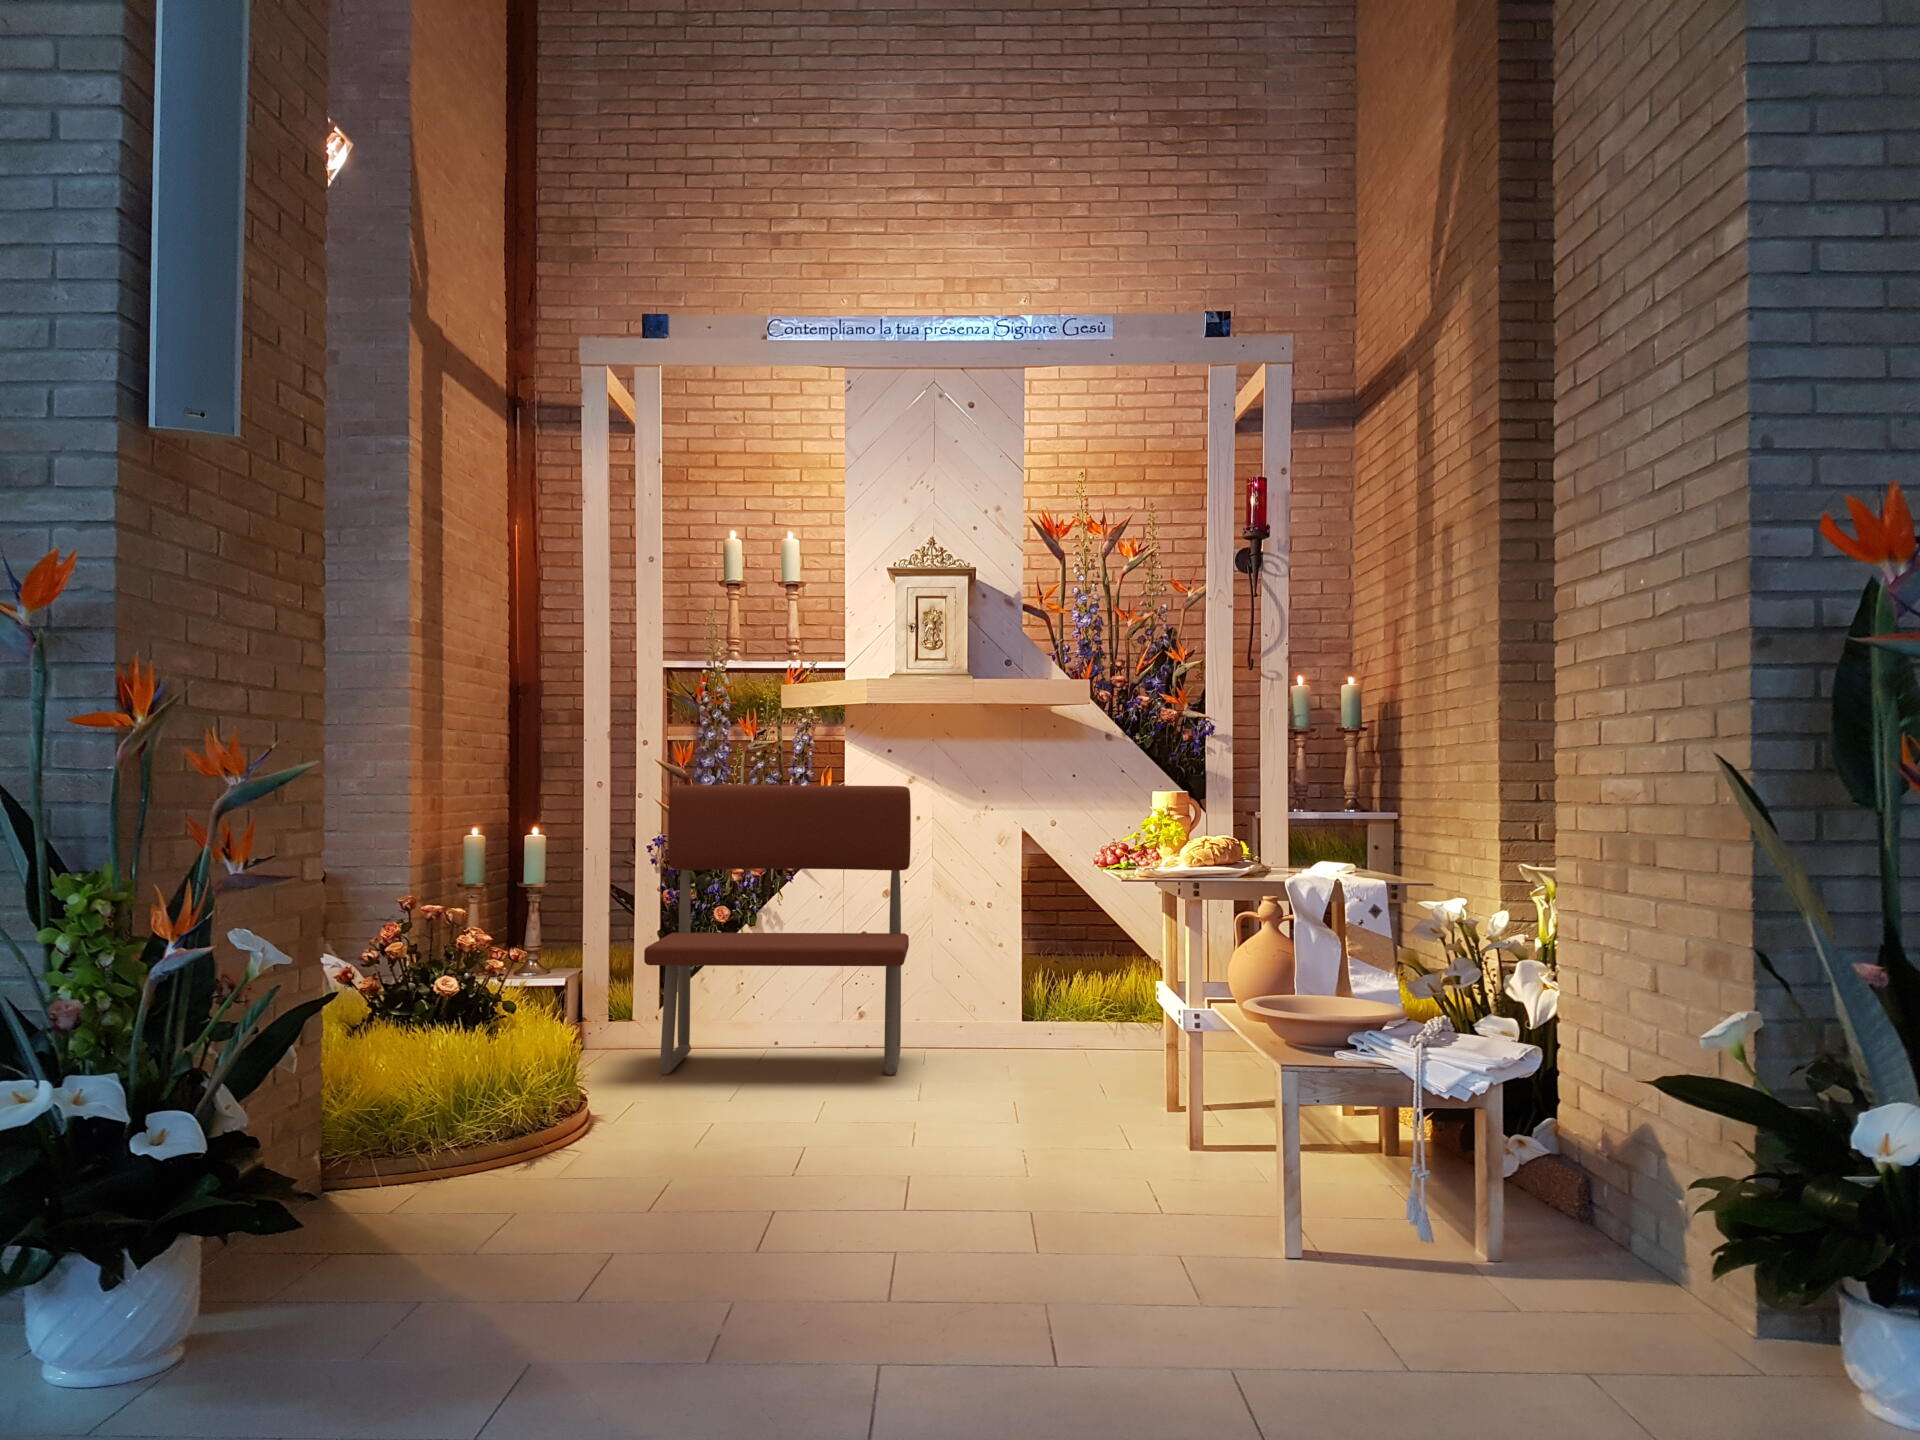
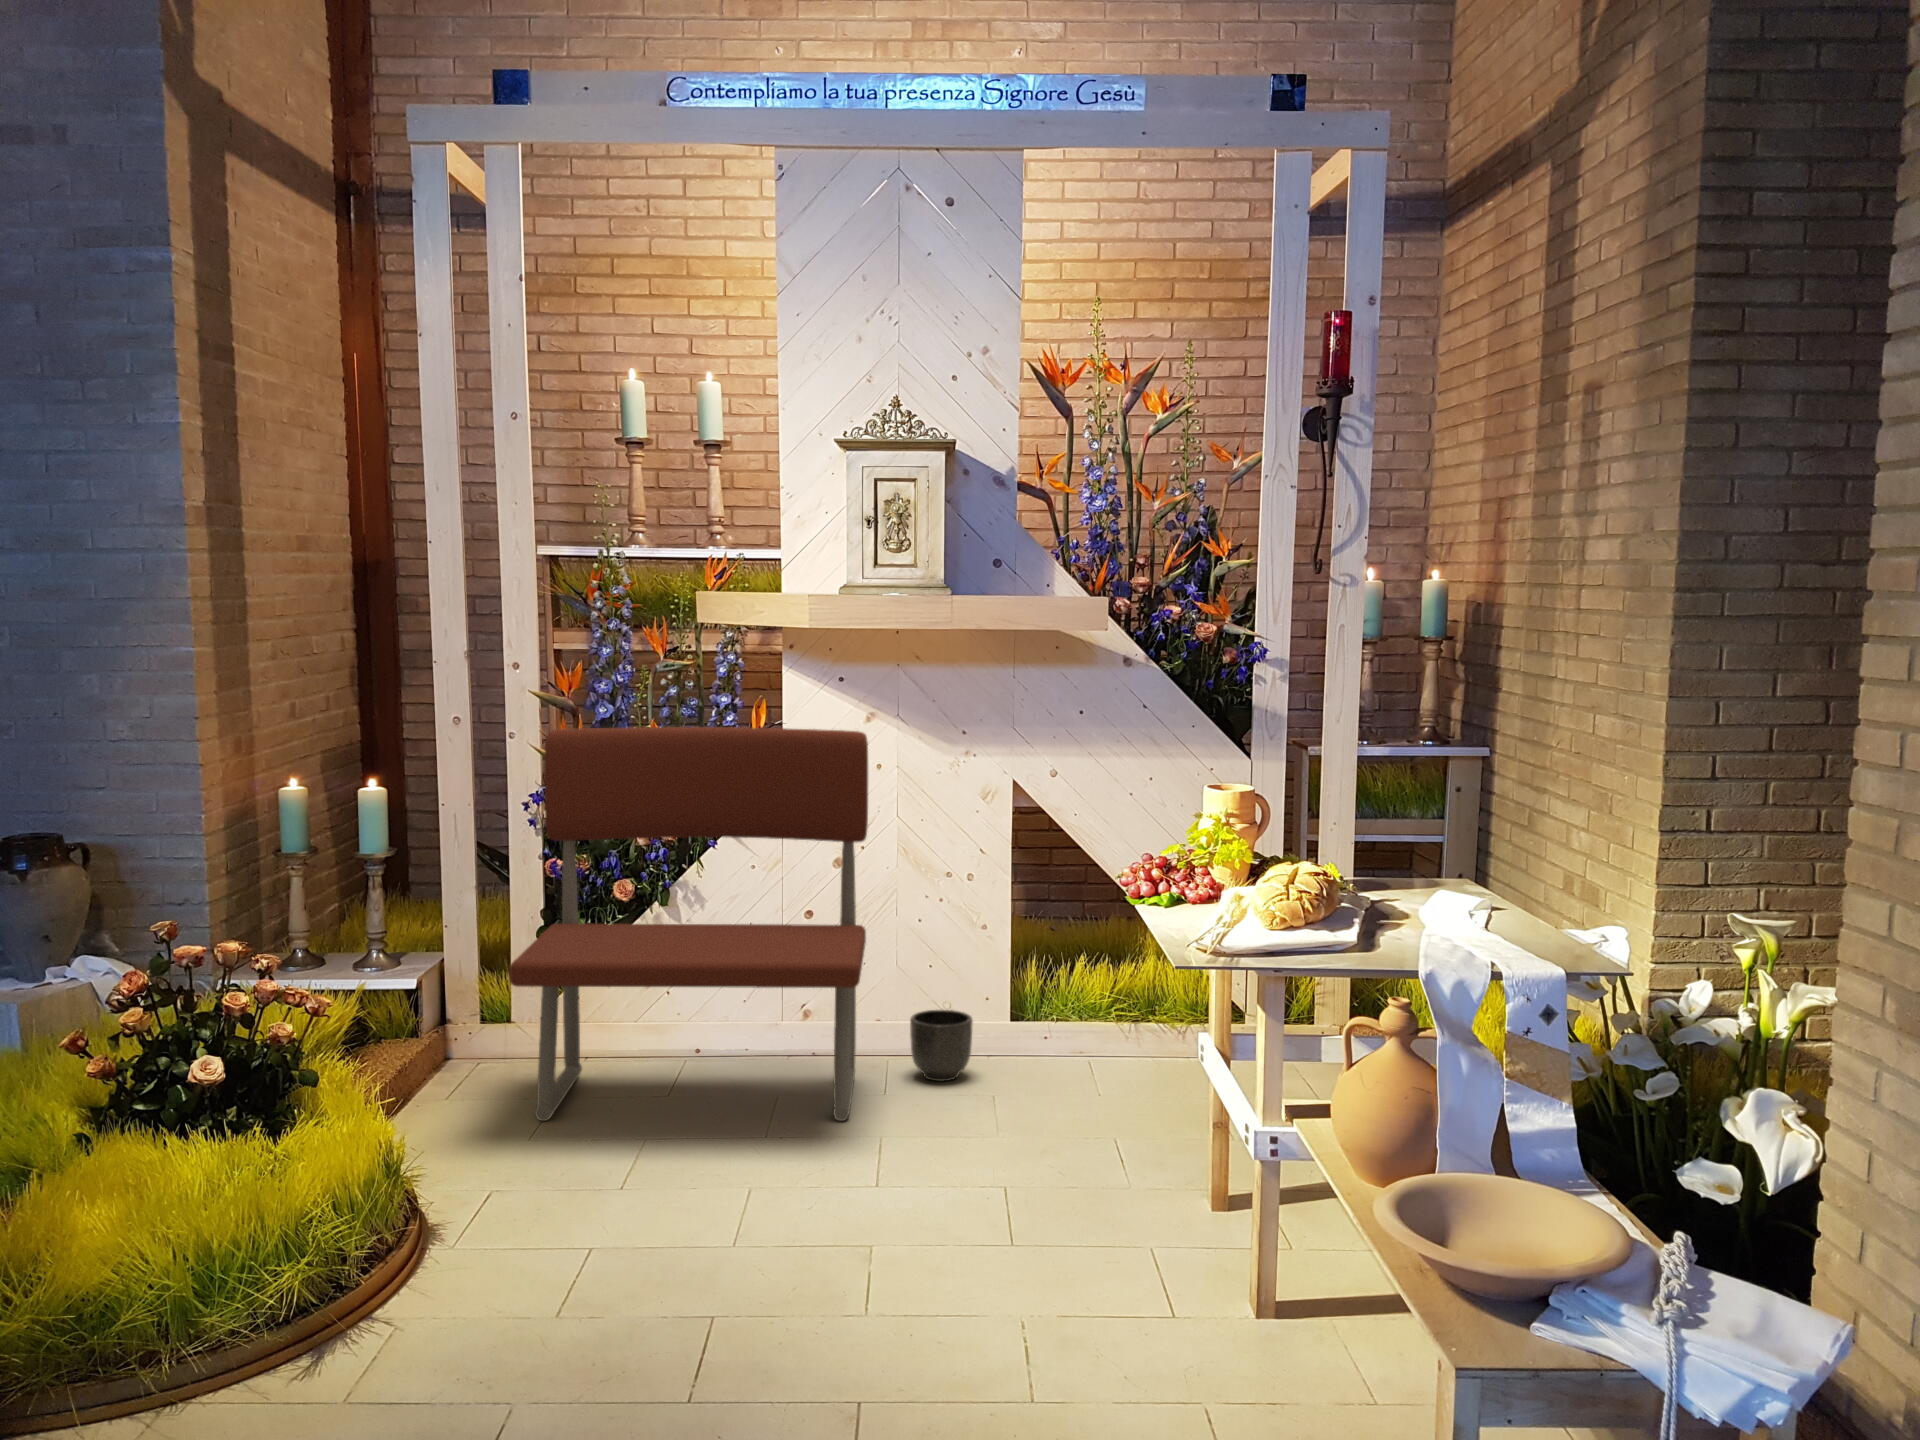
planter: none [943,1005,991,1057] -> present [910,1010,973,1081]

